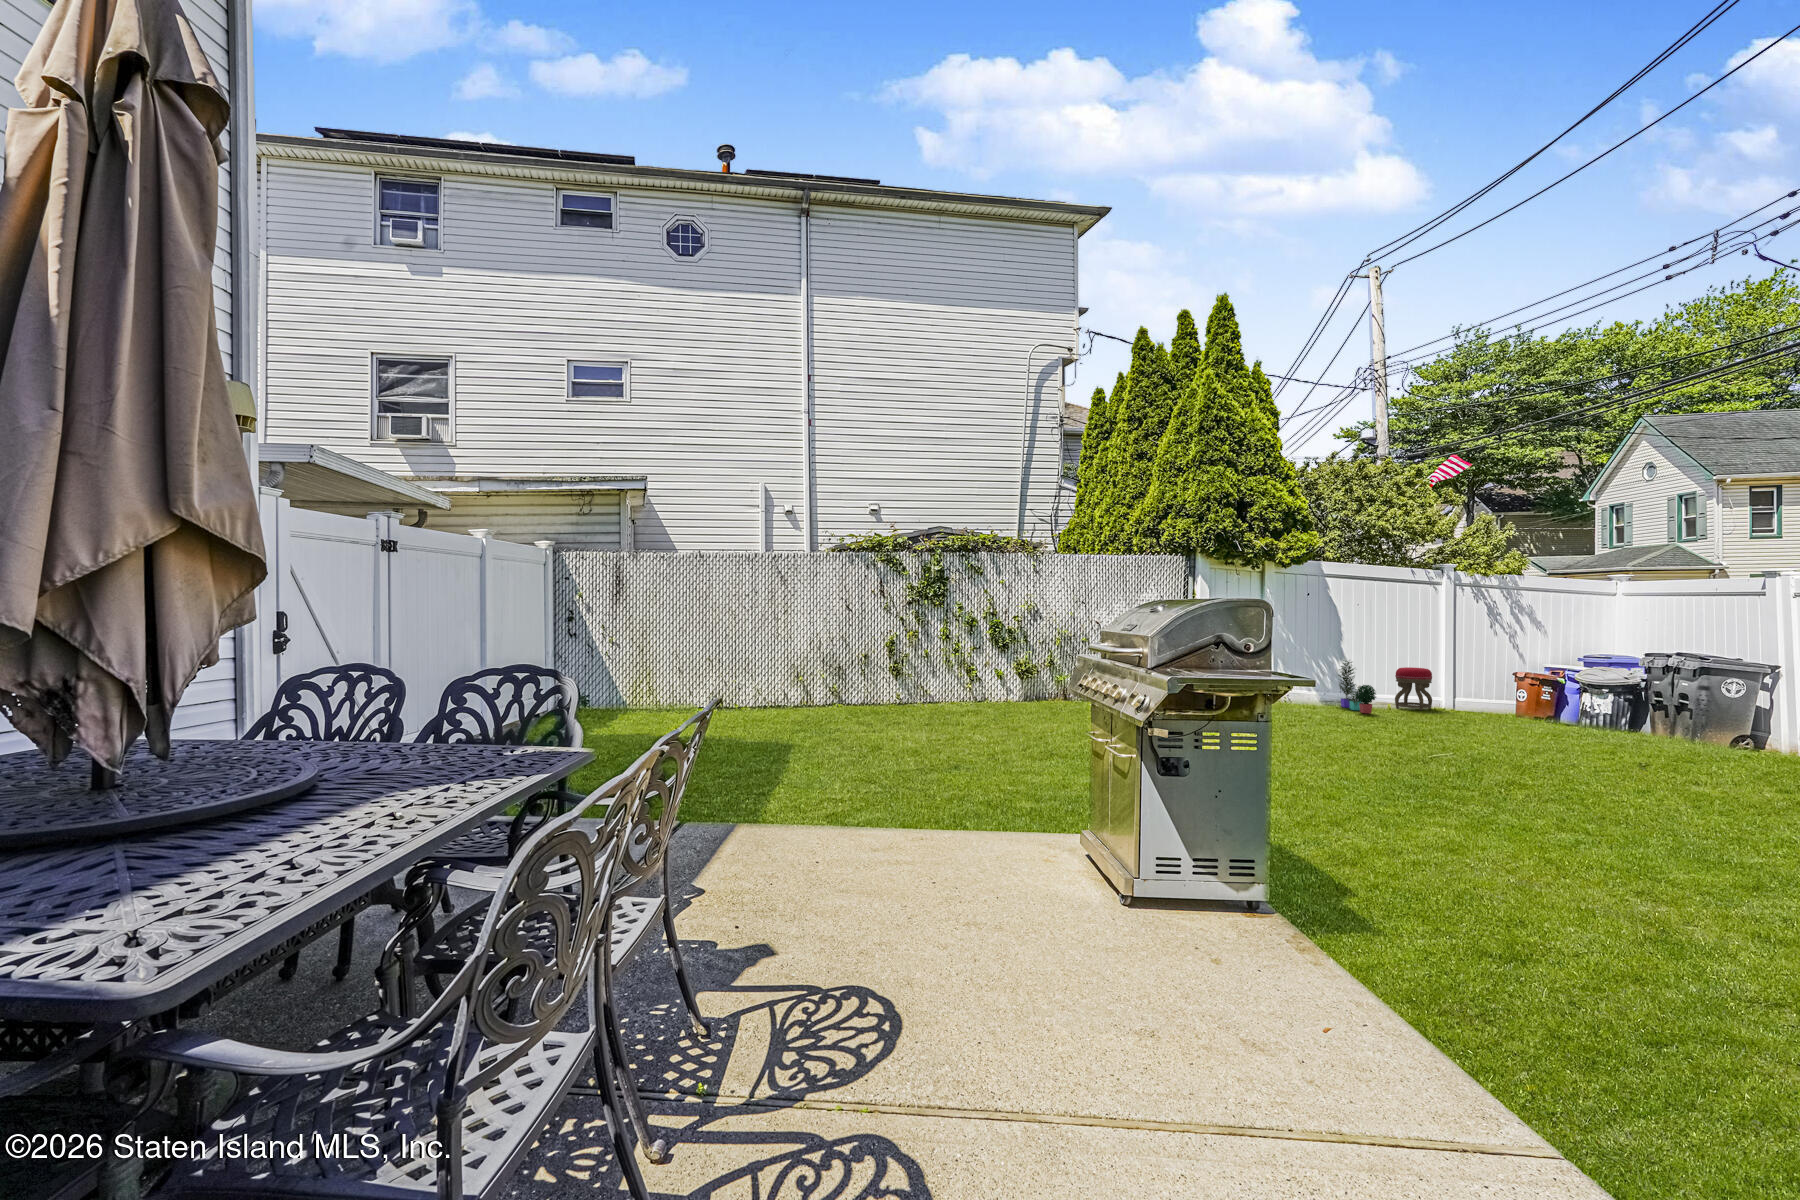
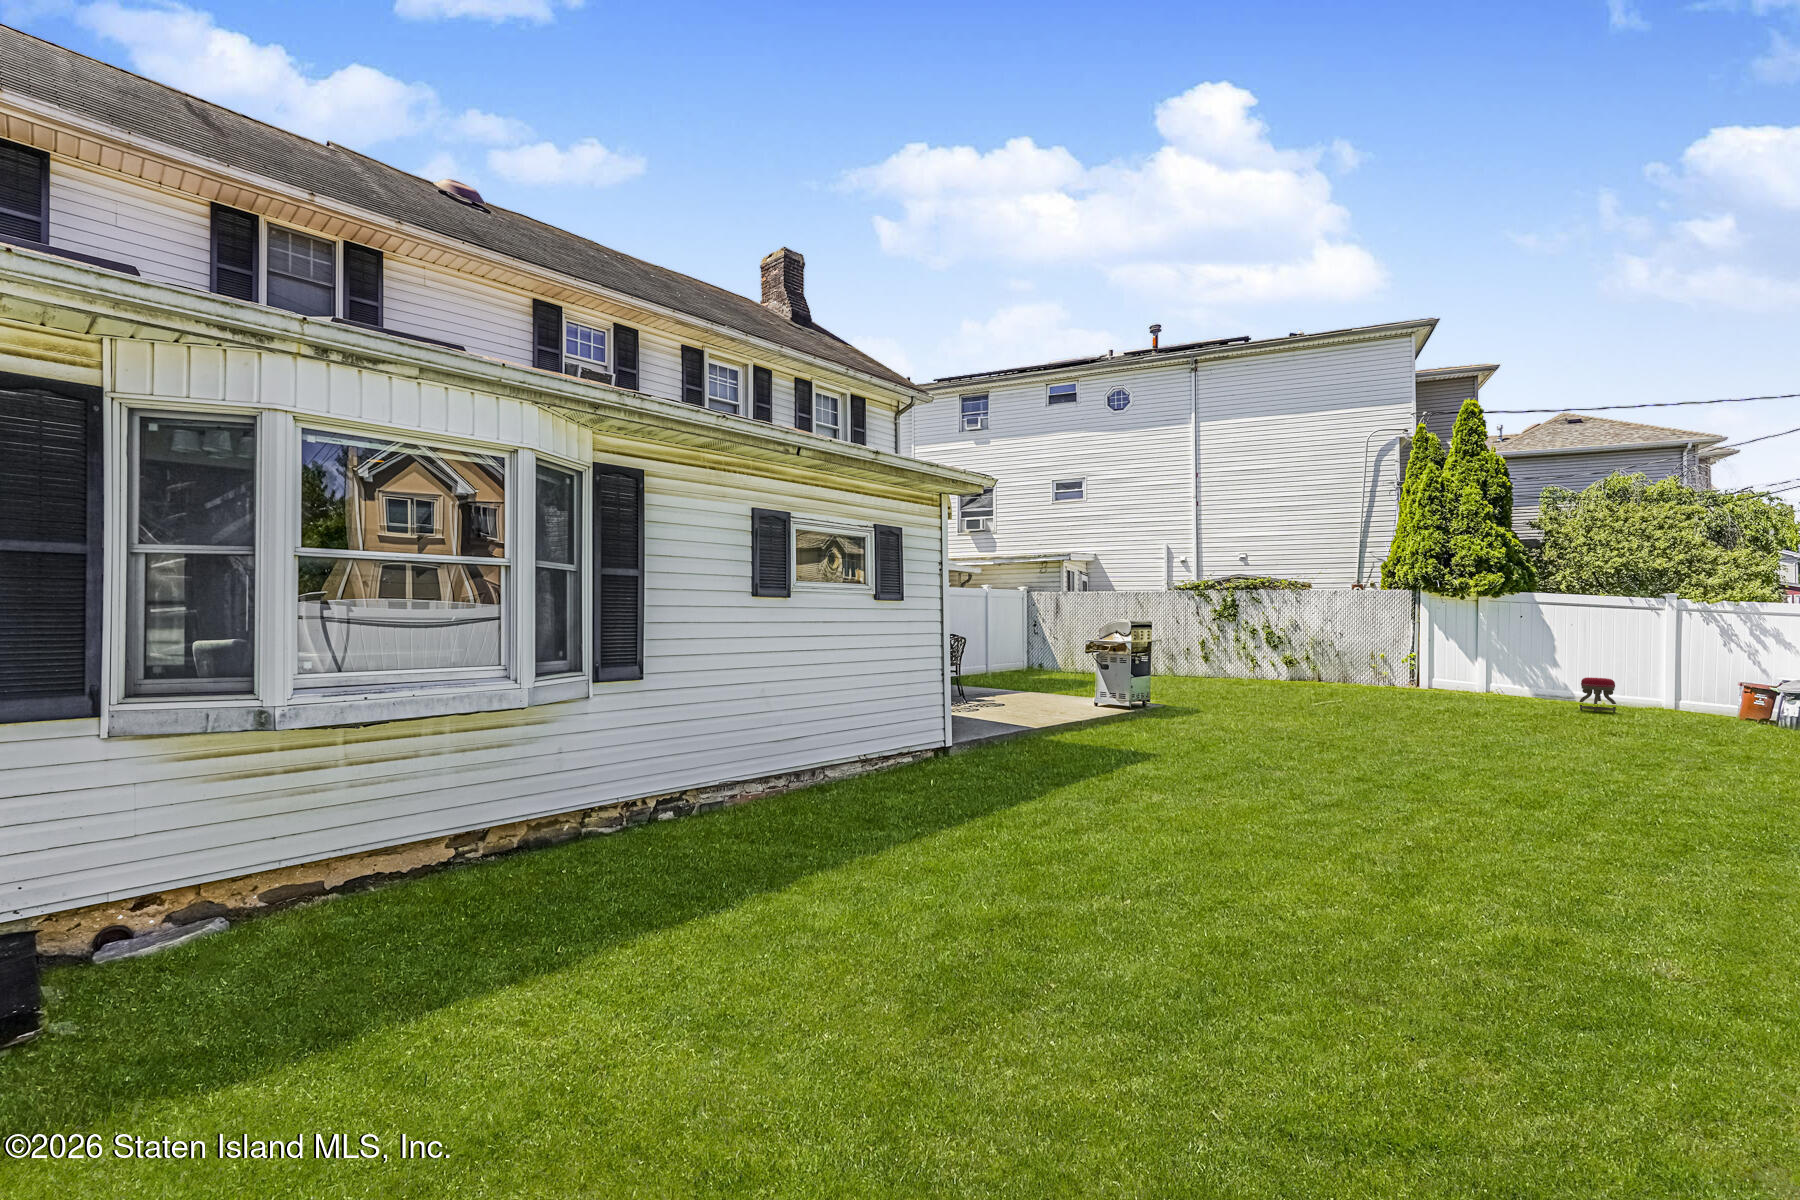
potted plant: present [1338,660,1376,713] -> none [1518,668,1545,708]

